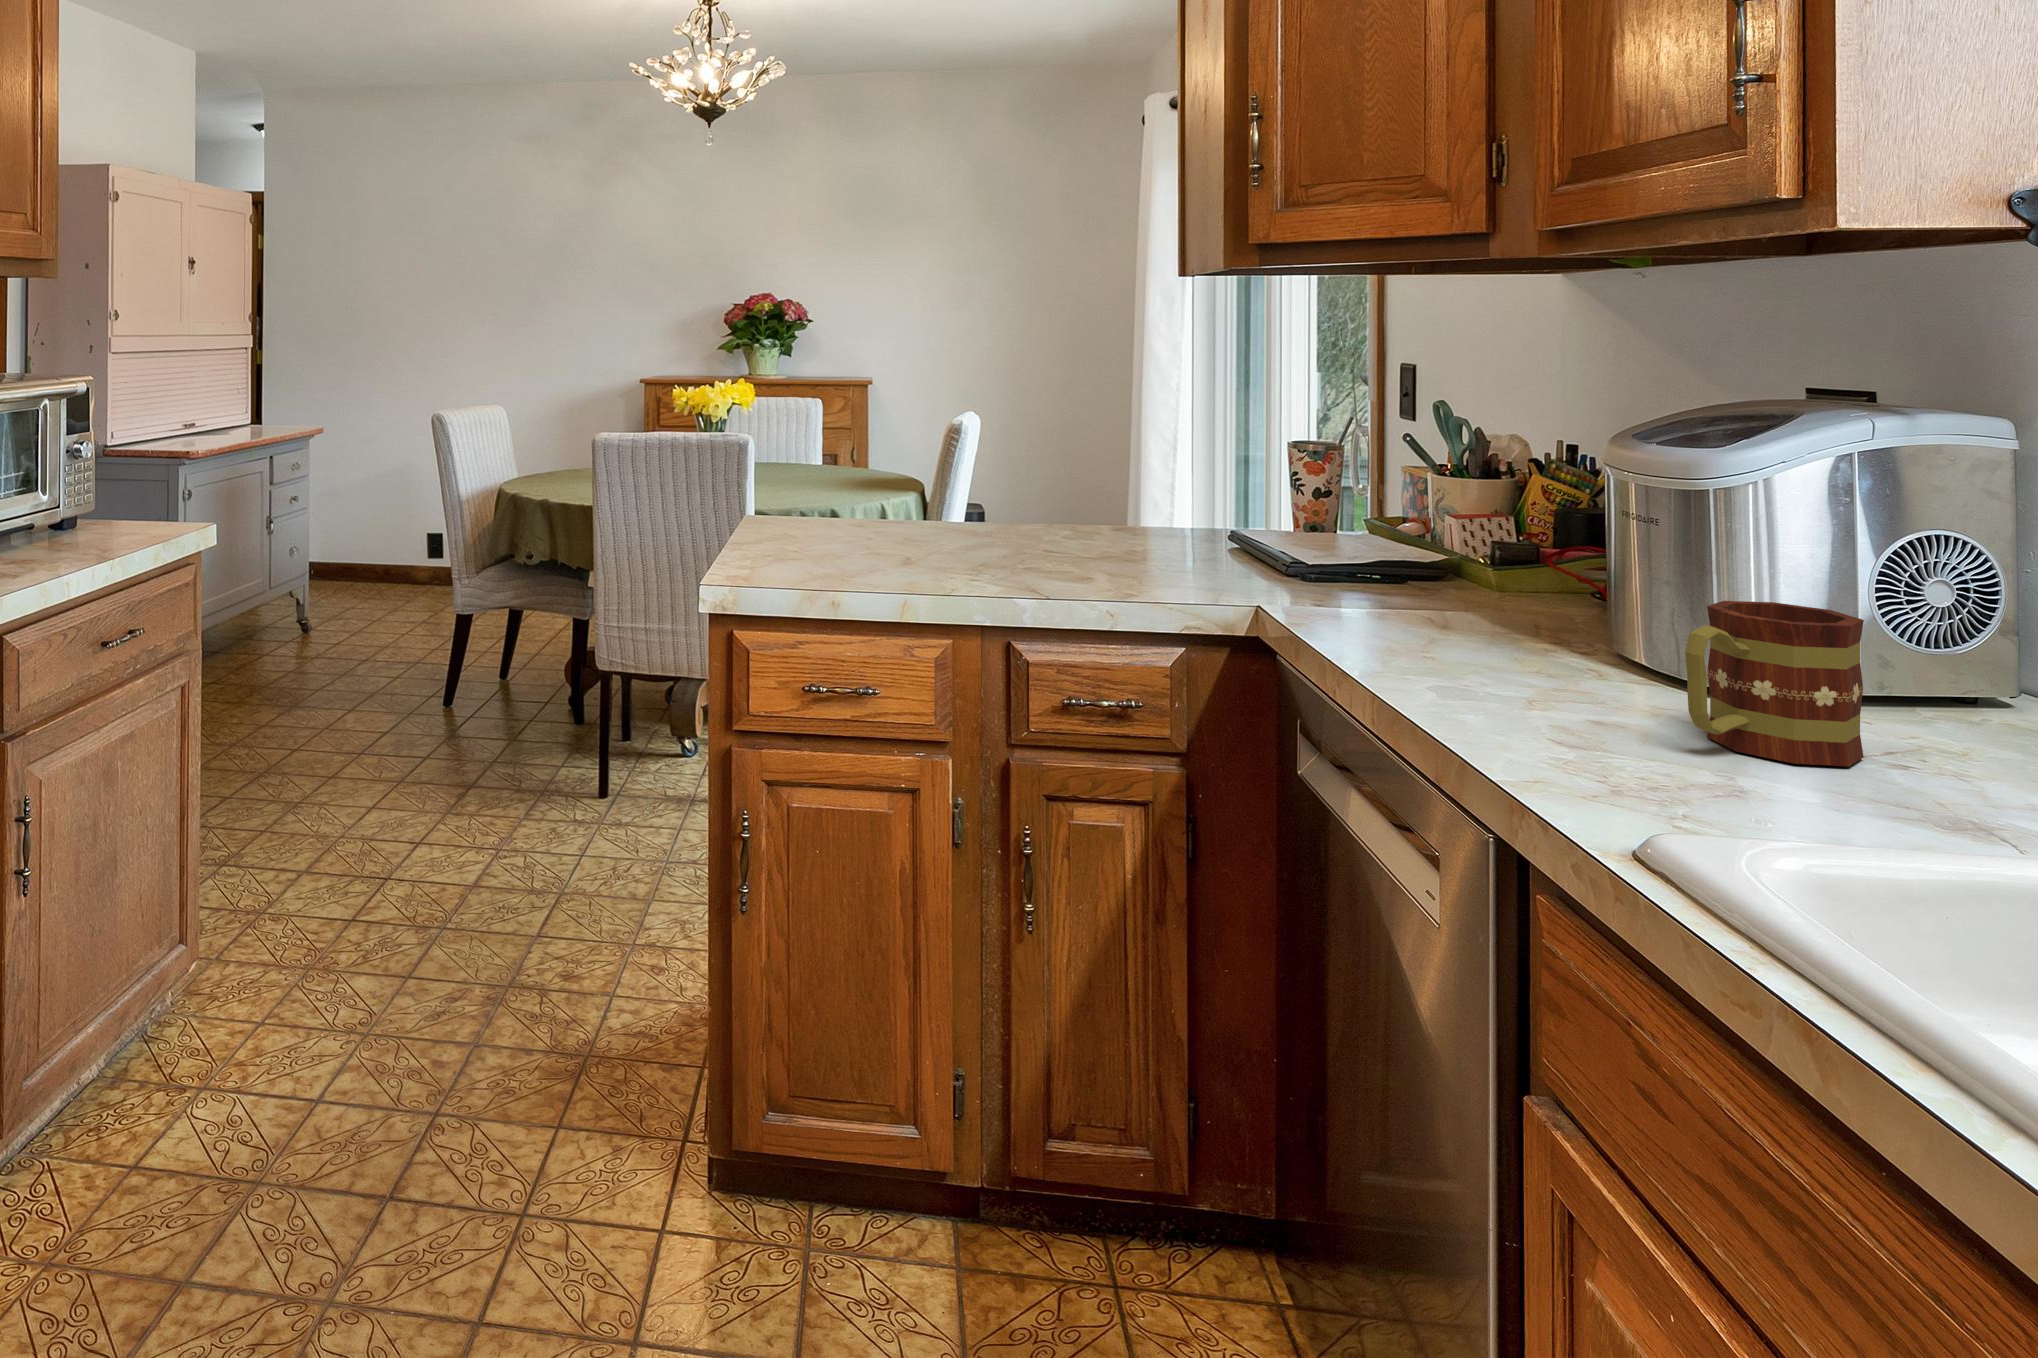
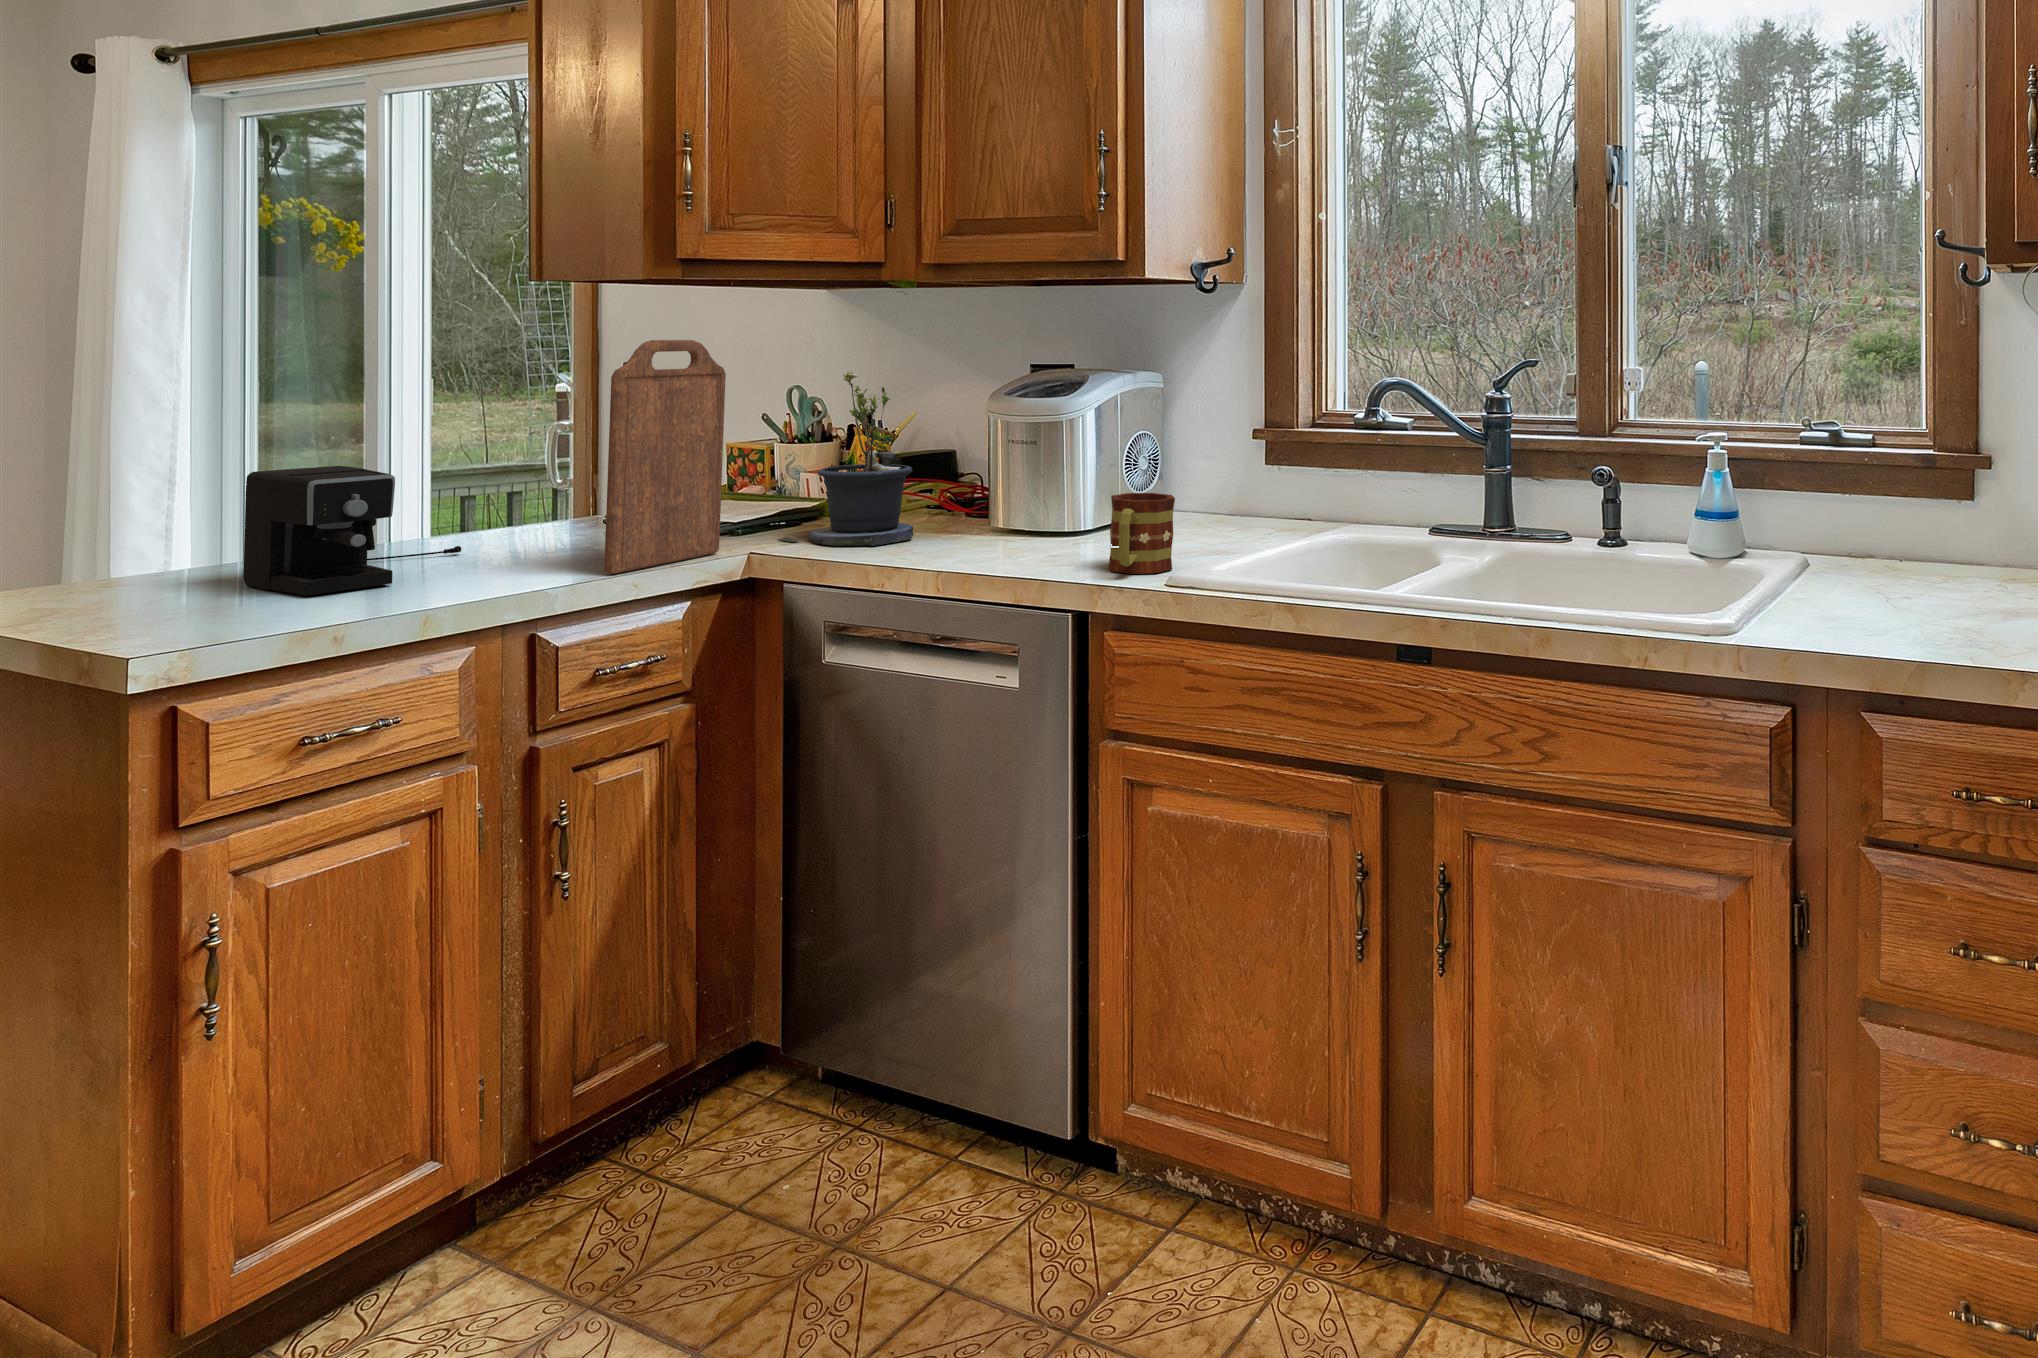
cutting board: none [1091,341,1239,595] -> present [604,340,726,574]
potted plant: none [1333,381,1517,623] -> present [778,371,914,546]
coffee maker: none [870,458,1046,569] -> present [243,466,461,596]

